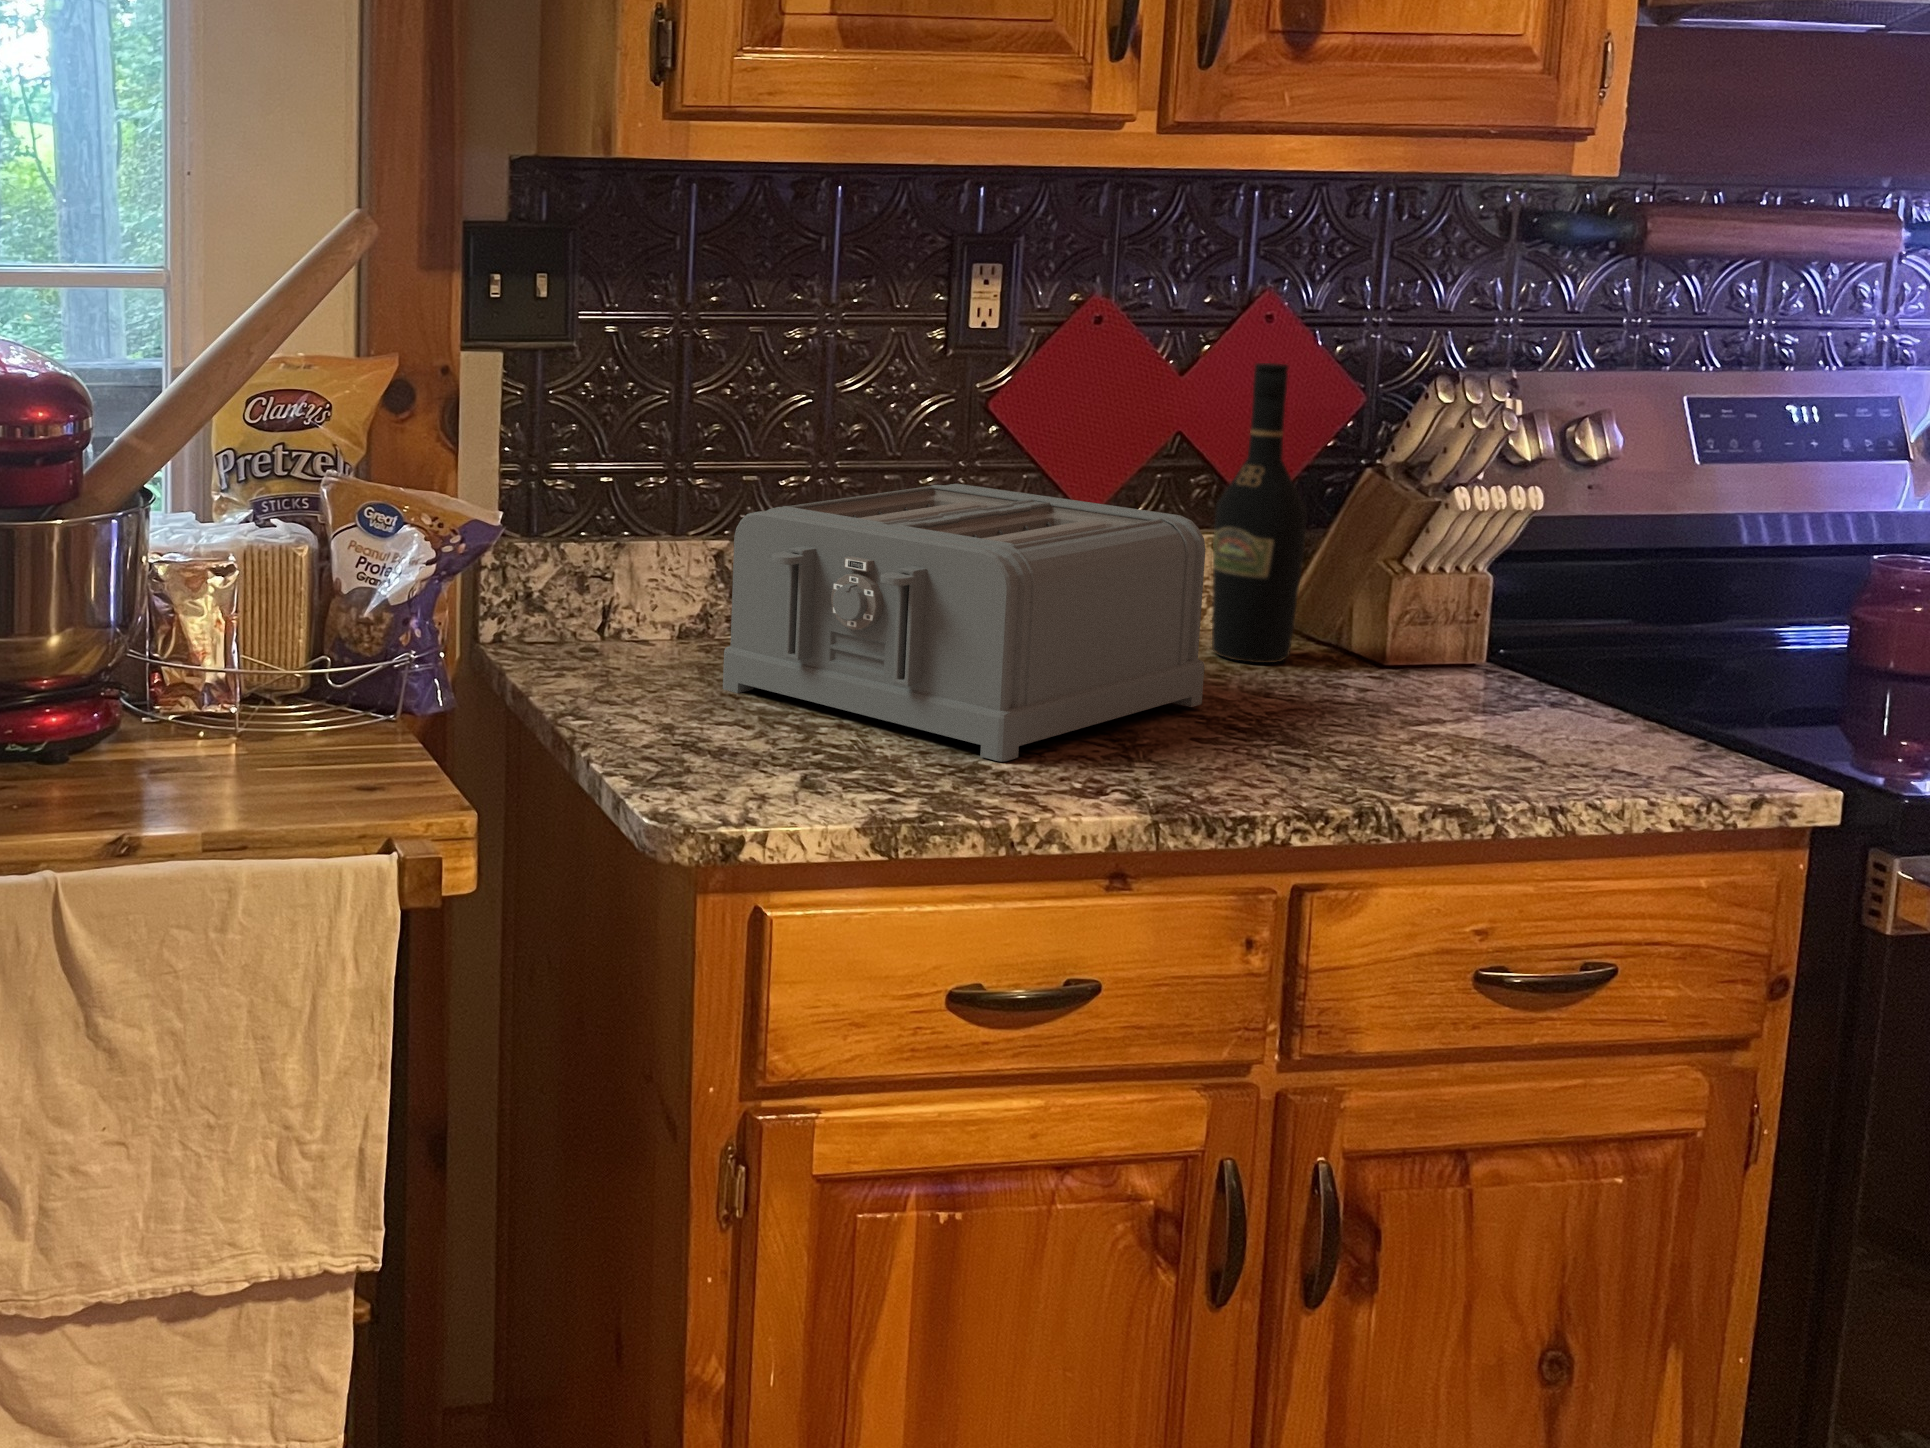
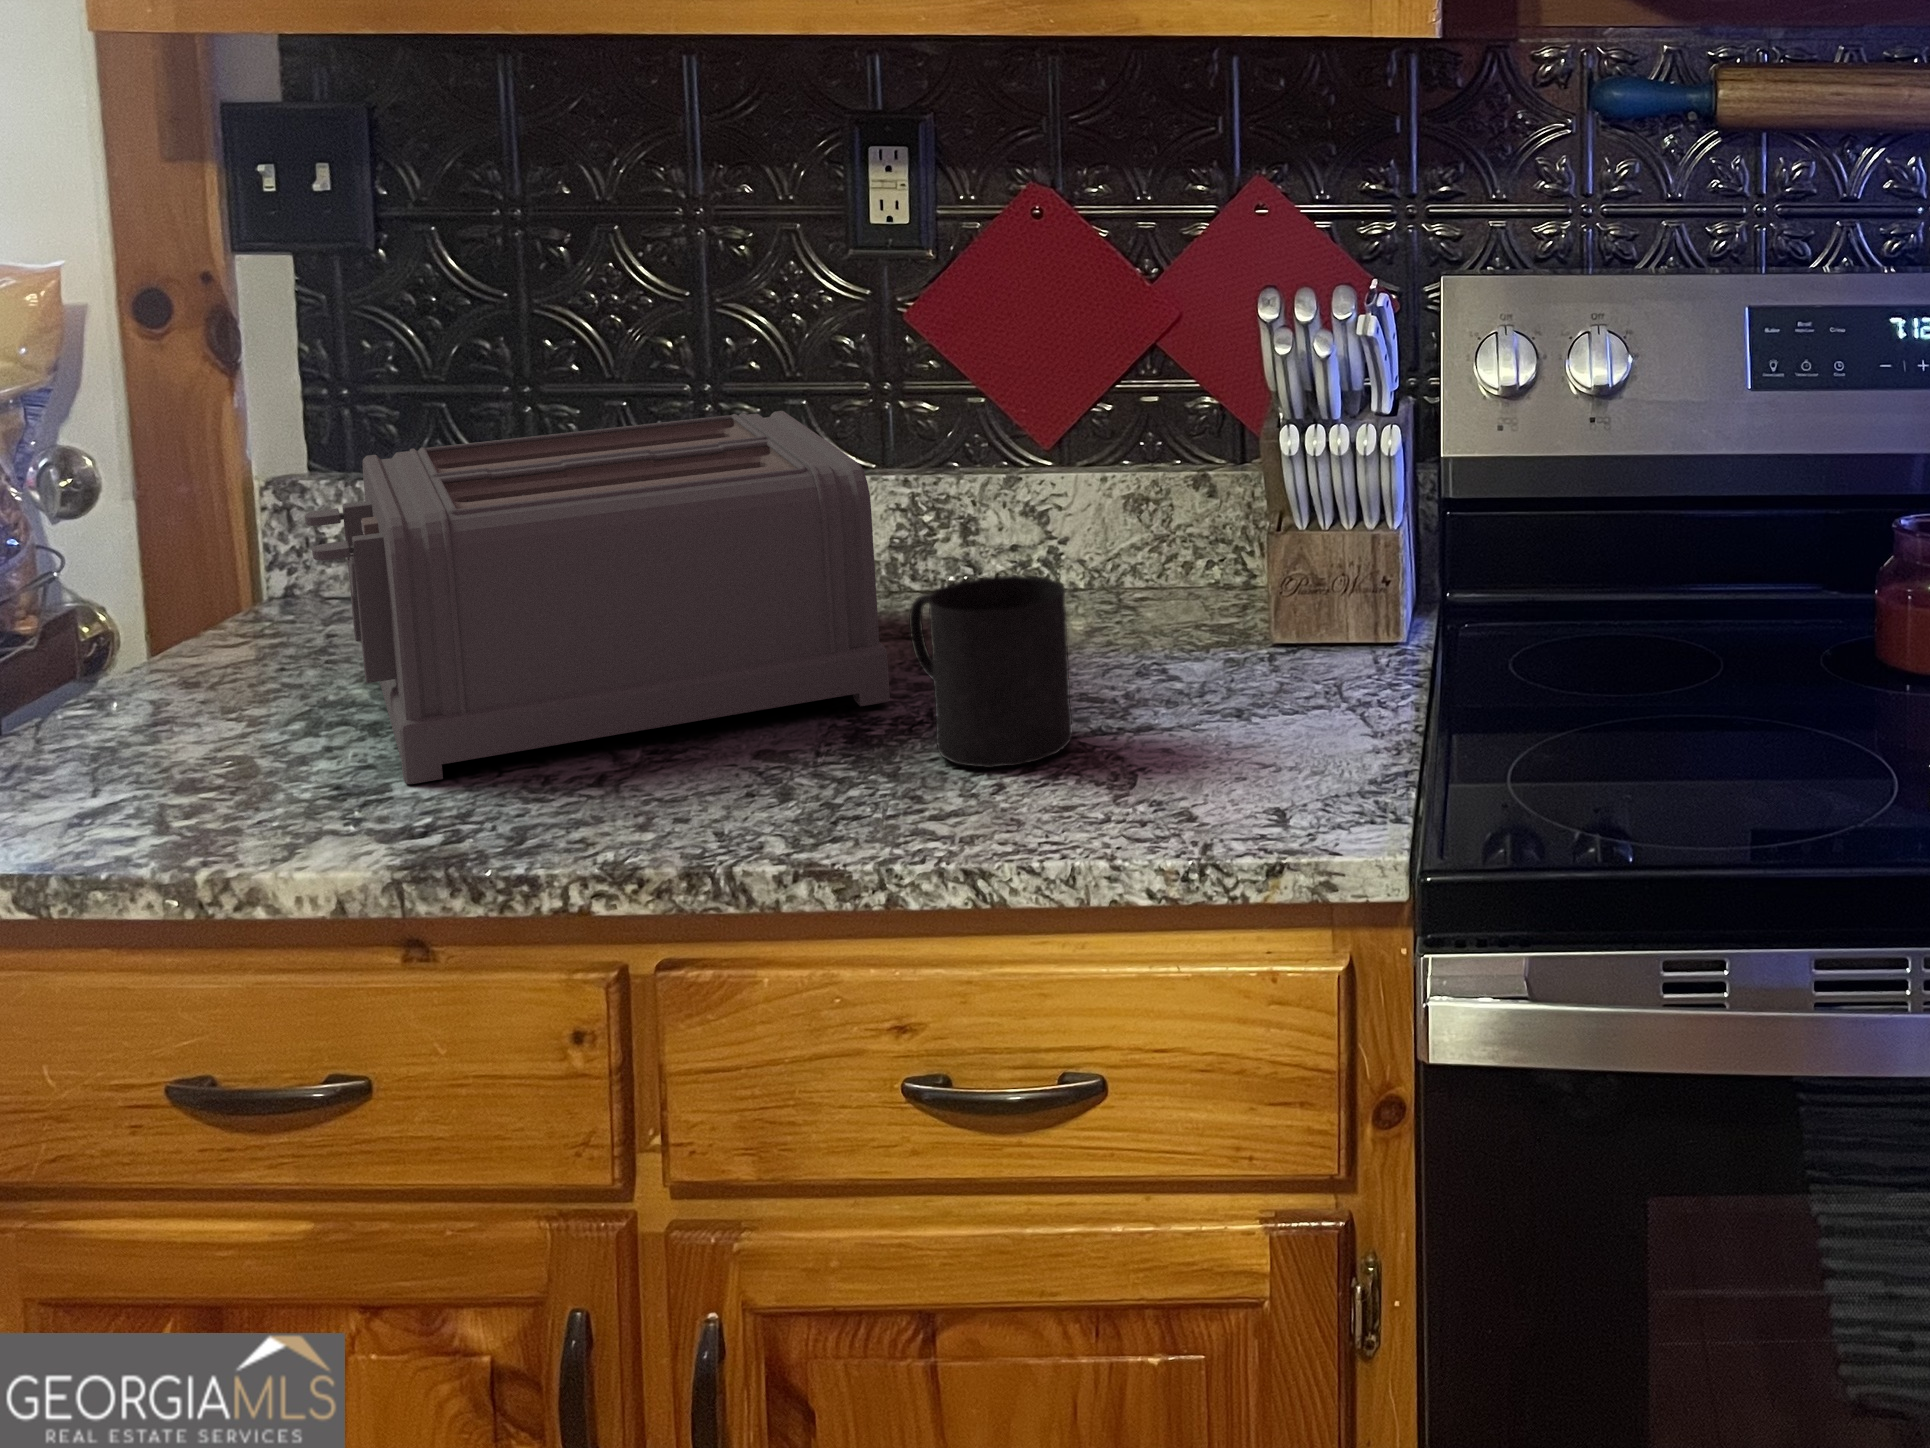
wine bottle: present [1212,363,1307,663] -> none [1105,257,1213,639]
mug: none [1286,600,1439,744] -> present [909,575,1072,768]

